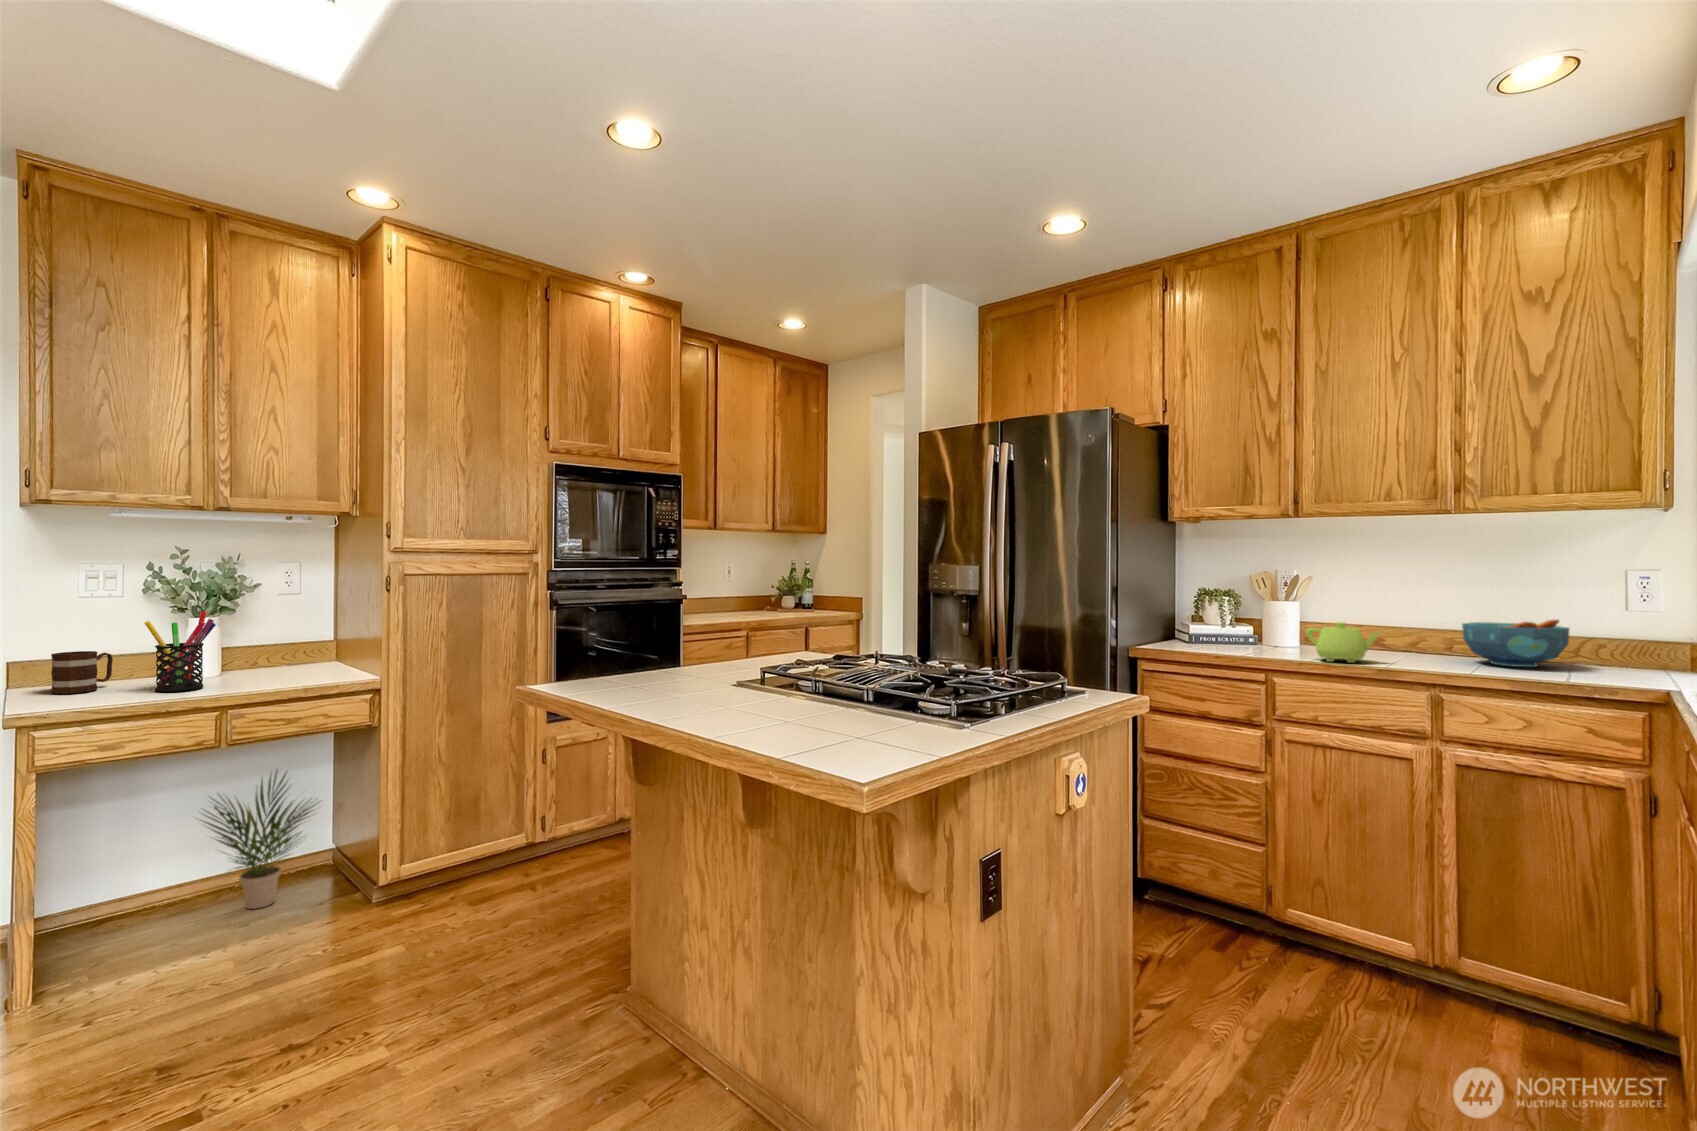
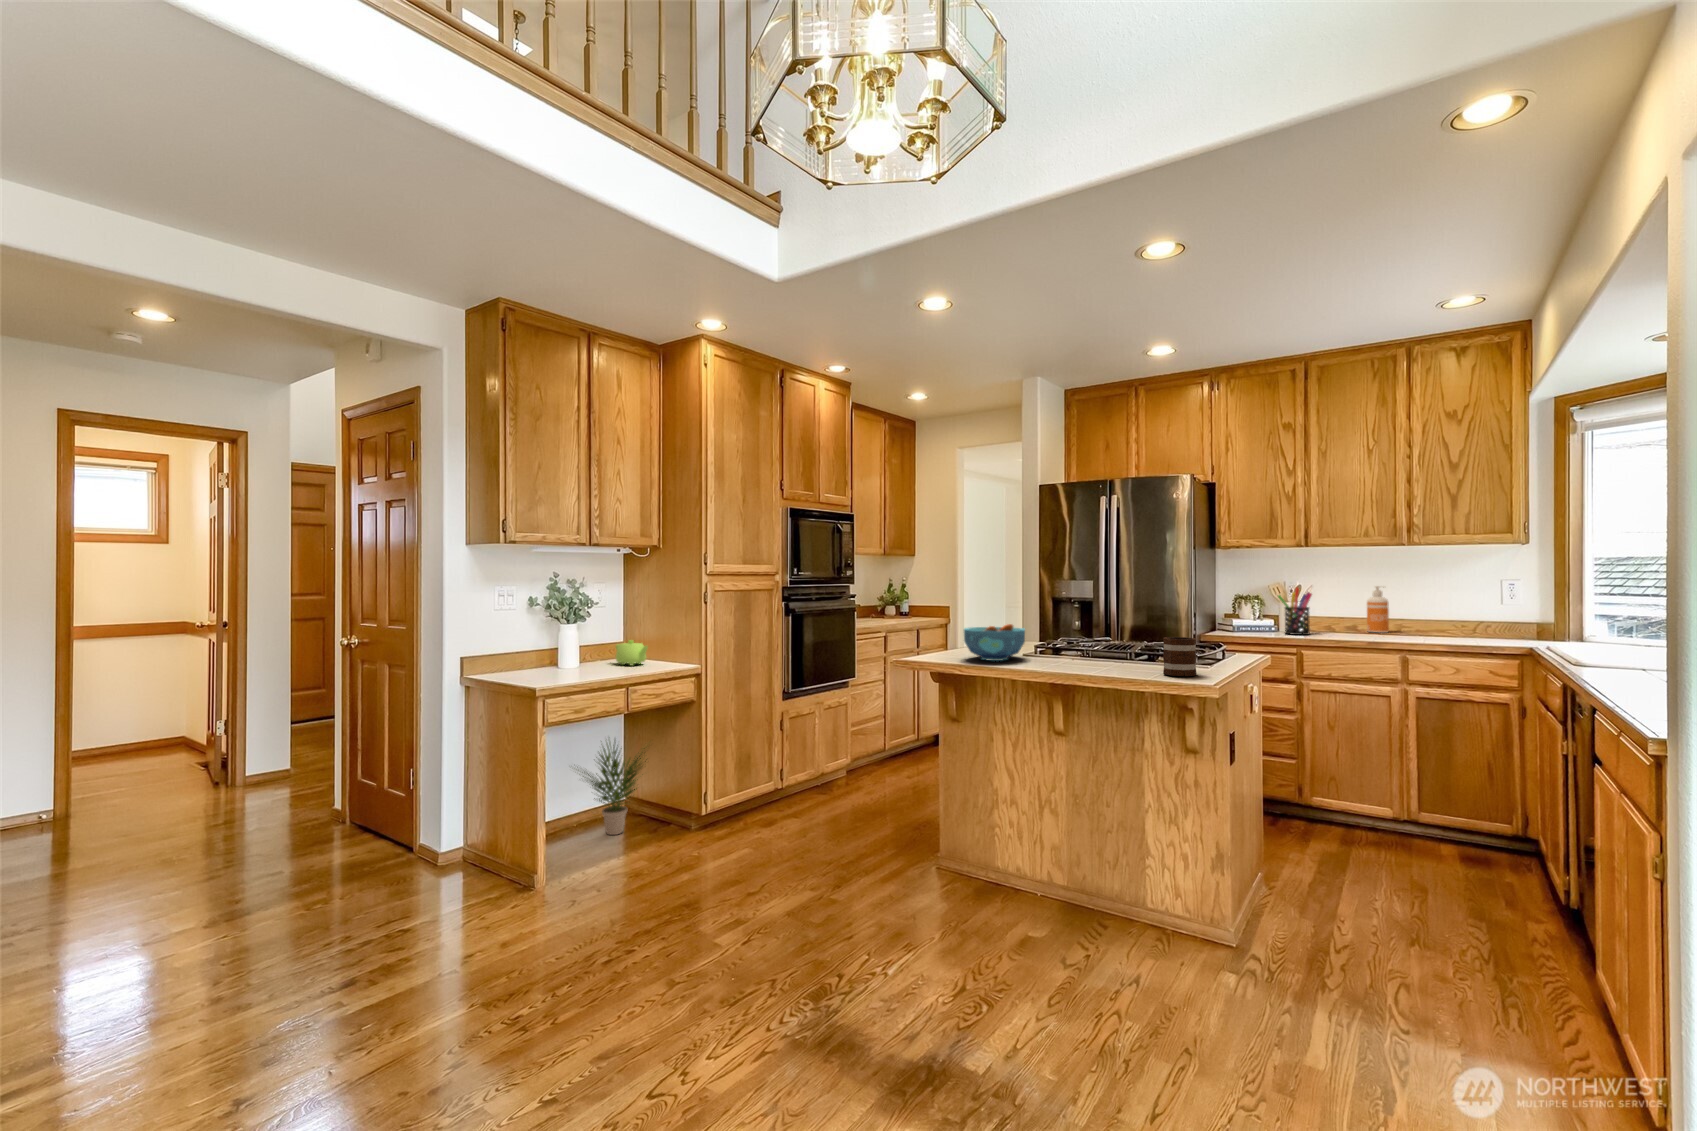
soap dispenser: none [1394,578,1429,651] -> present [1367,586,1389,633]
pen holder: present [144,611,216,692] -> present [1278,588,1312,635]
bowl: present [1462,619,1569,667] -> present [964,624,1025,661]
teapot: present [1306,622,1379,663] -> present [616,640,648,665]
mug: present [51,651,113,694] -> present [1163,637,1197,676]

